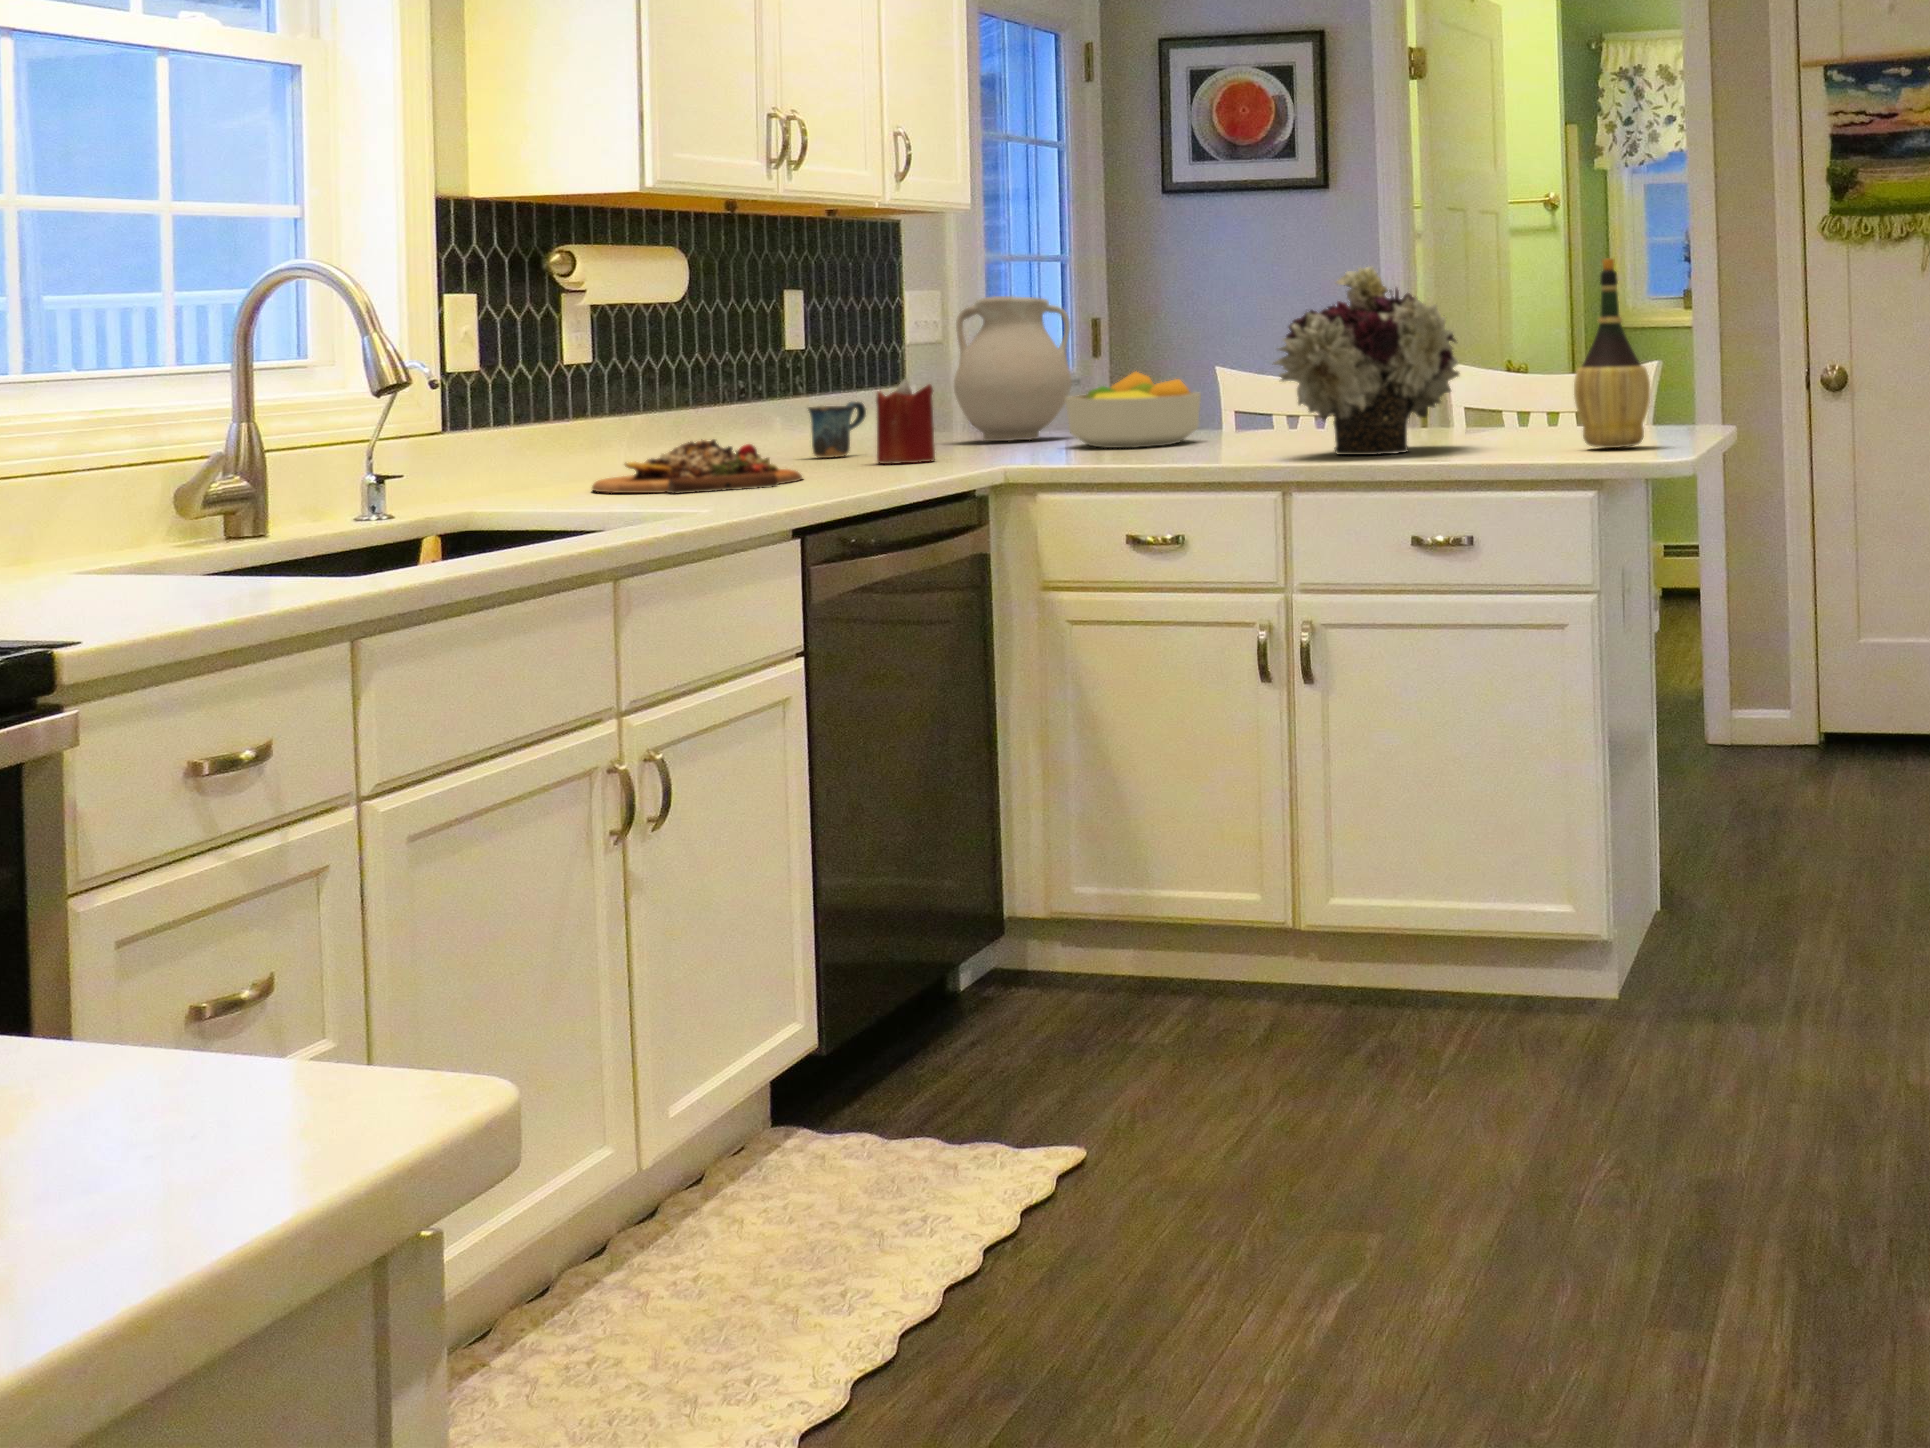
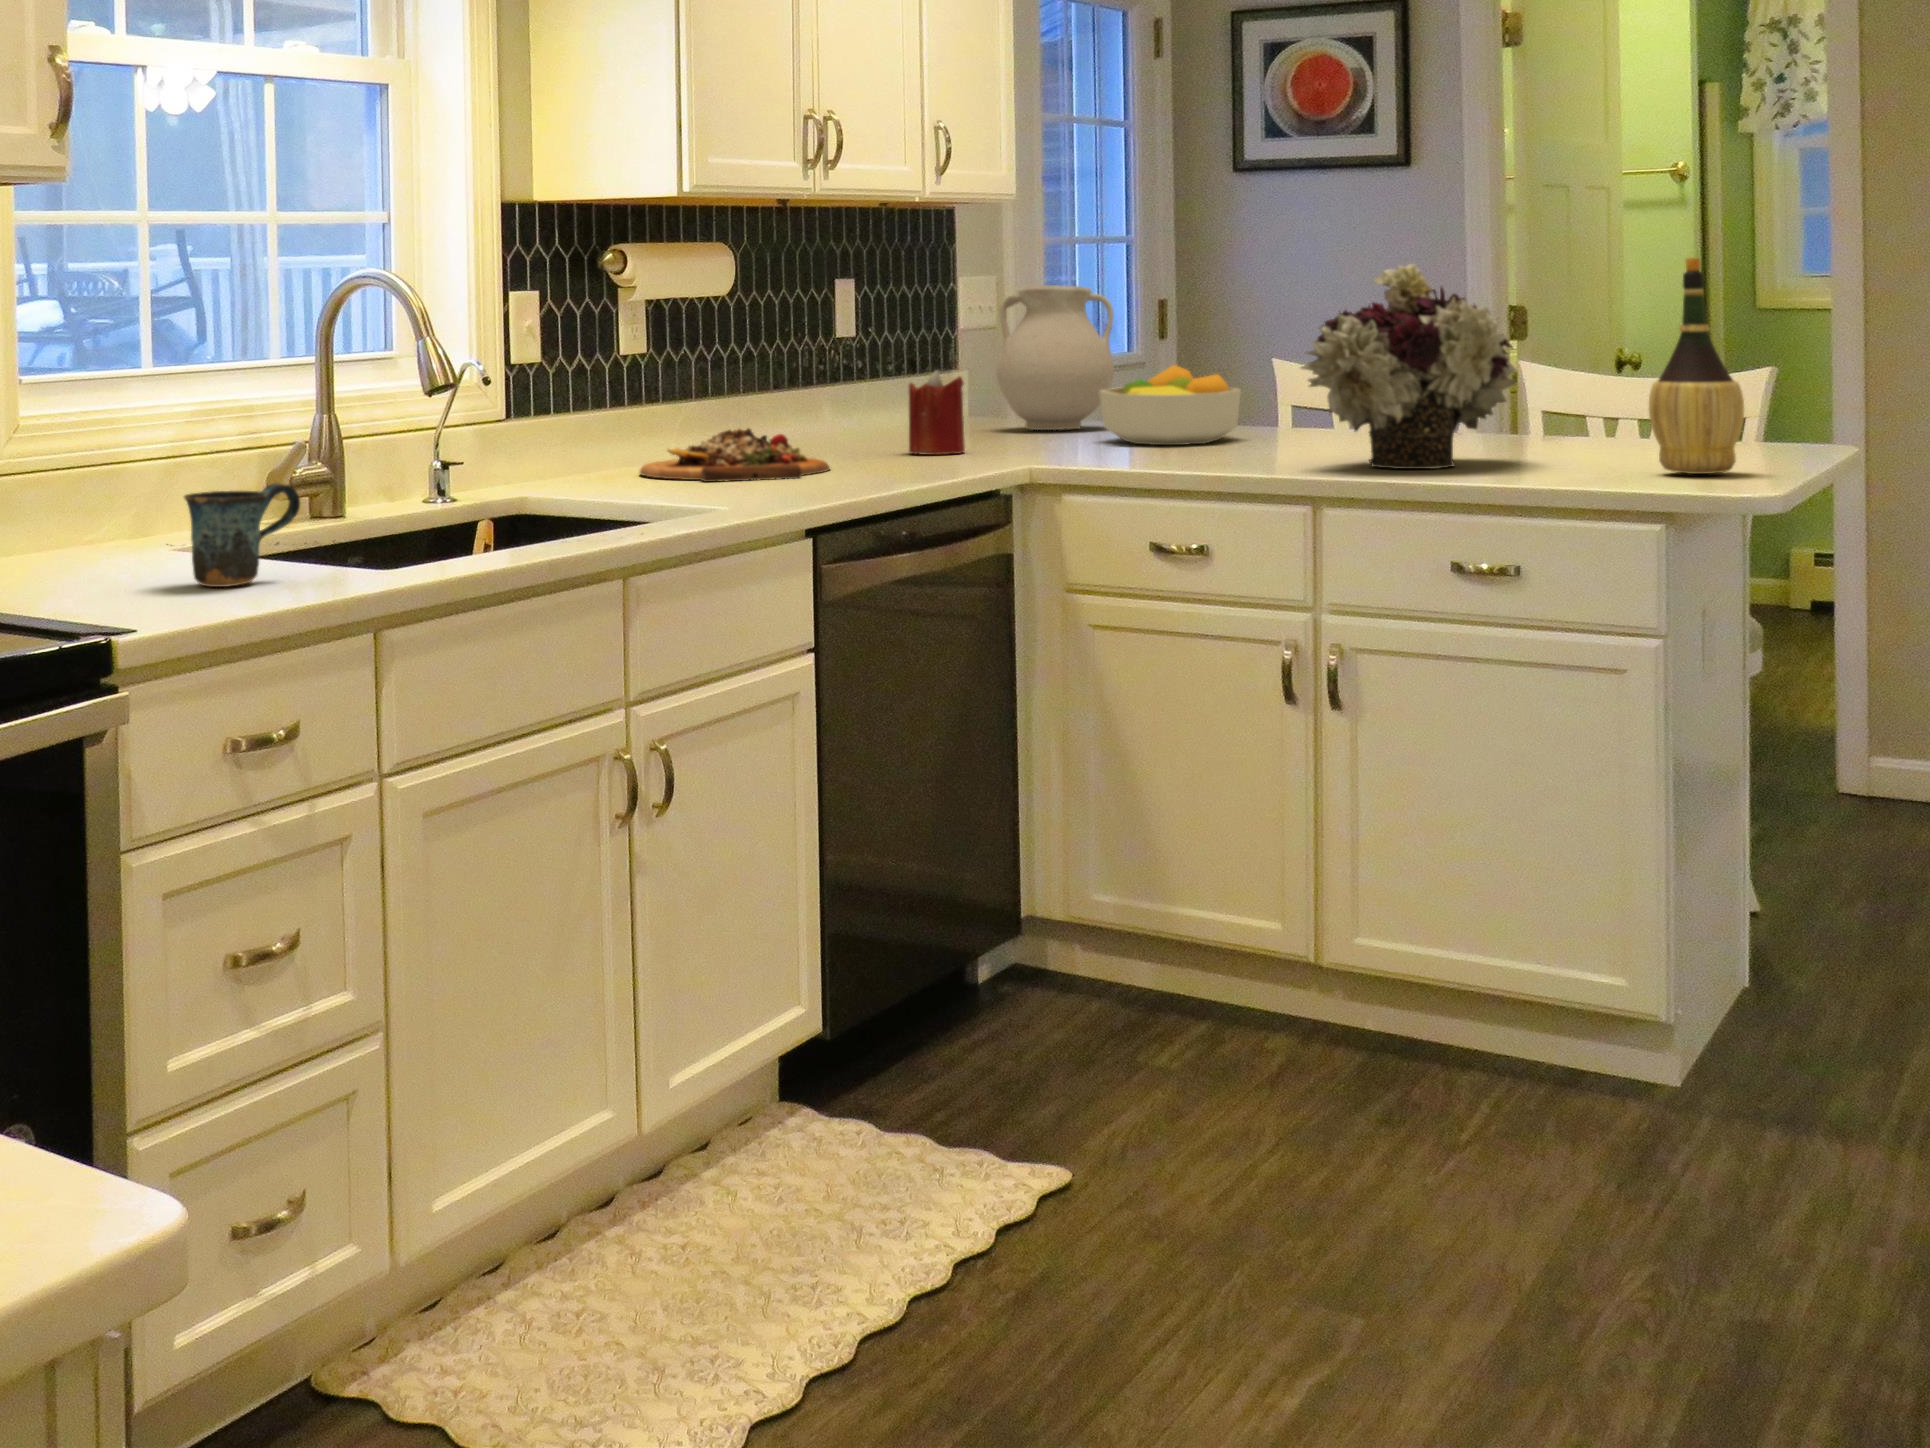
mug: present [808,402,866,458] -> present [184,483,300,587]

